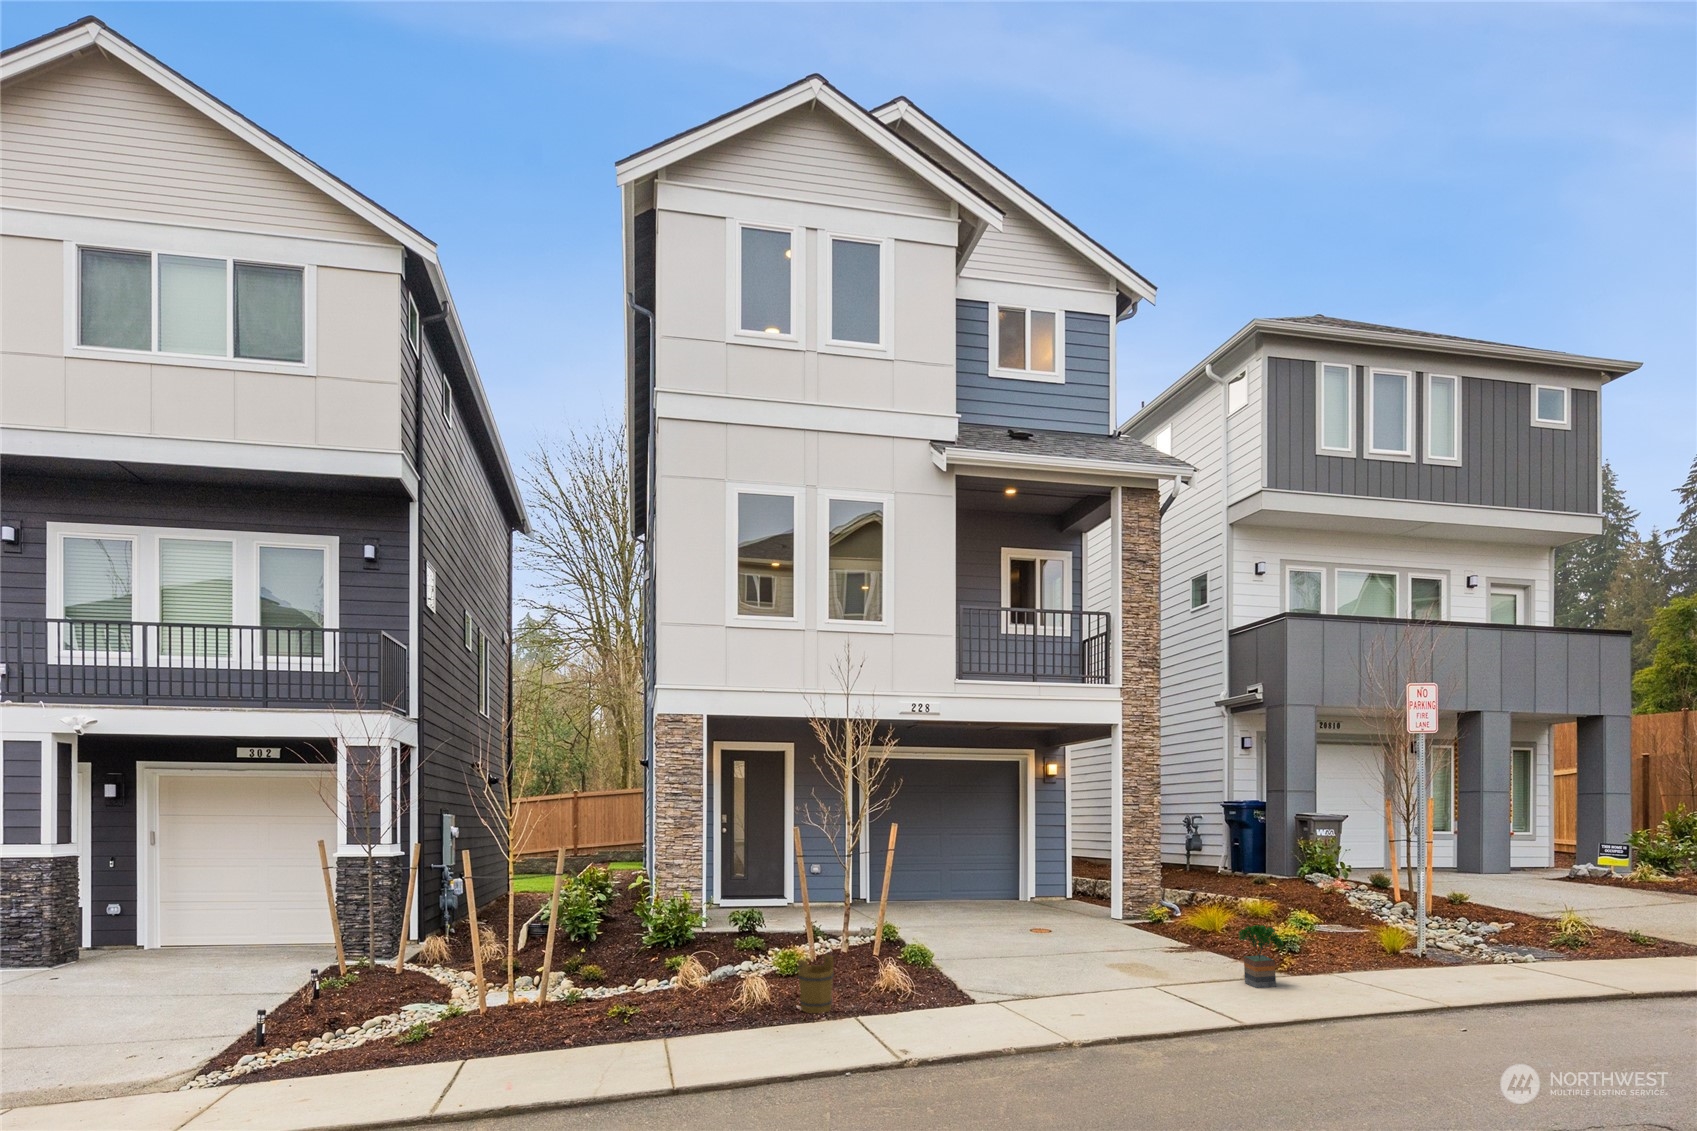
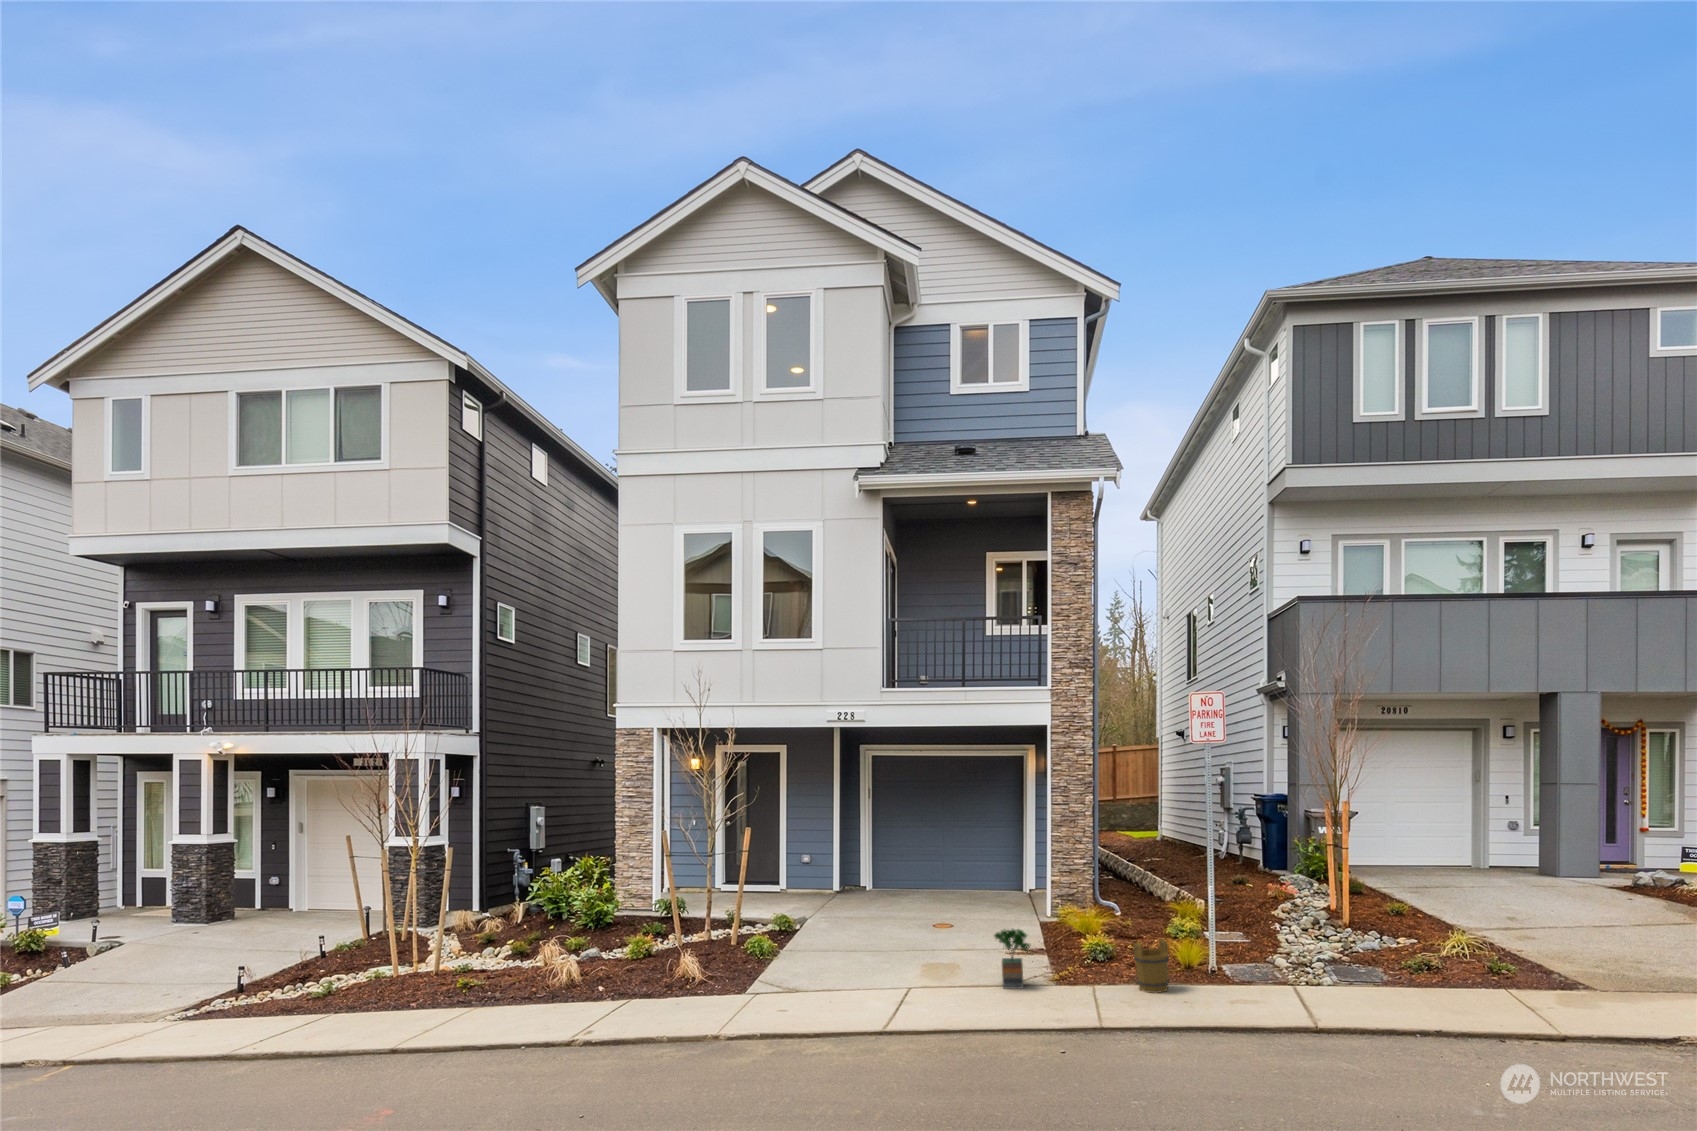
bucket: present [796,955,834,1013] -> present [1134,939,1169,993]

